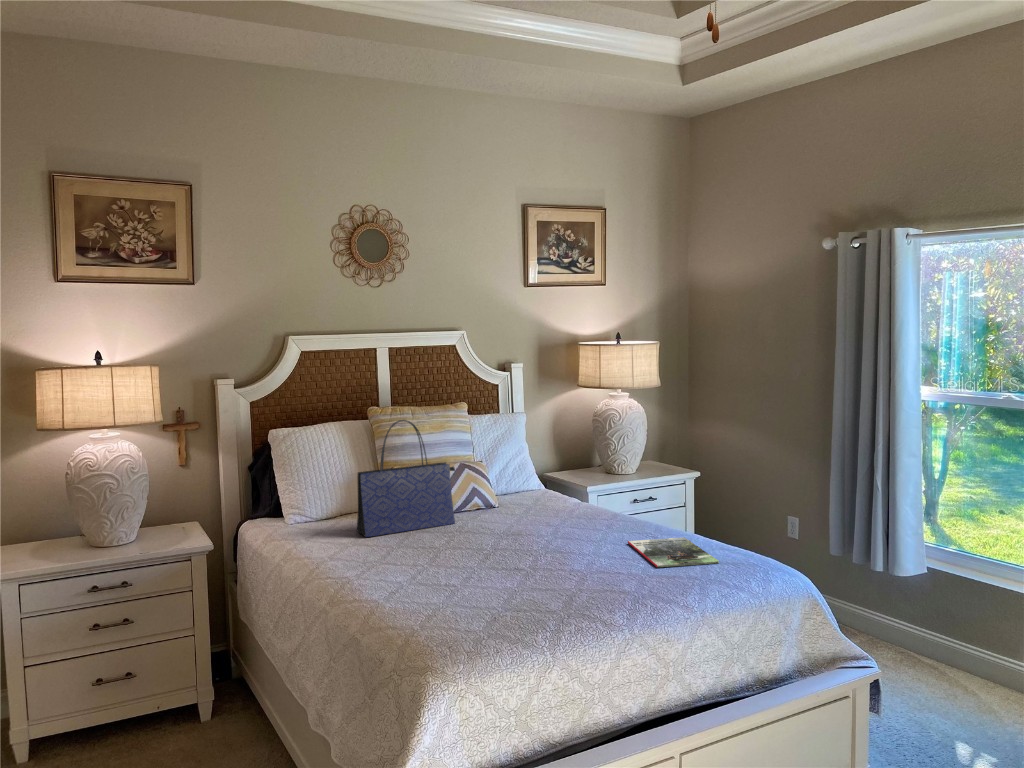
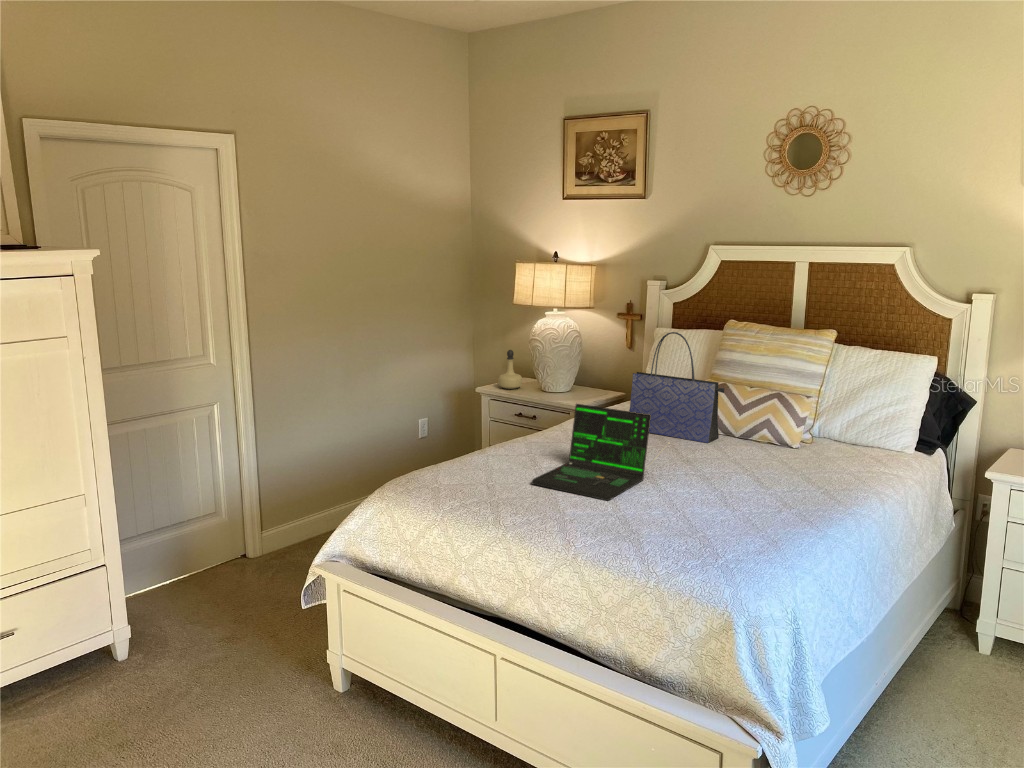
laptop: none [456,490,586,595] -> present [531,404,669,501]
perfume bottle: none [30,501,71,560] -> present [498,350,522,389]
magazine: present [628,537,719,567] -> none [665,501,792,546]

